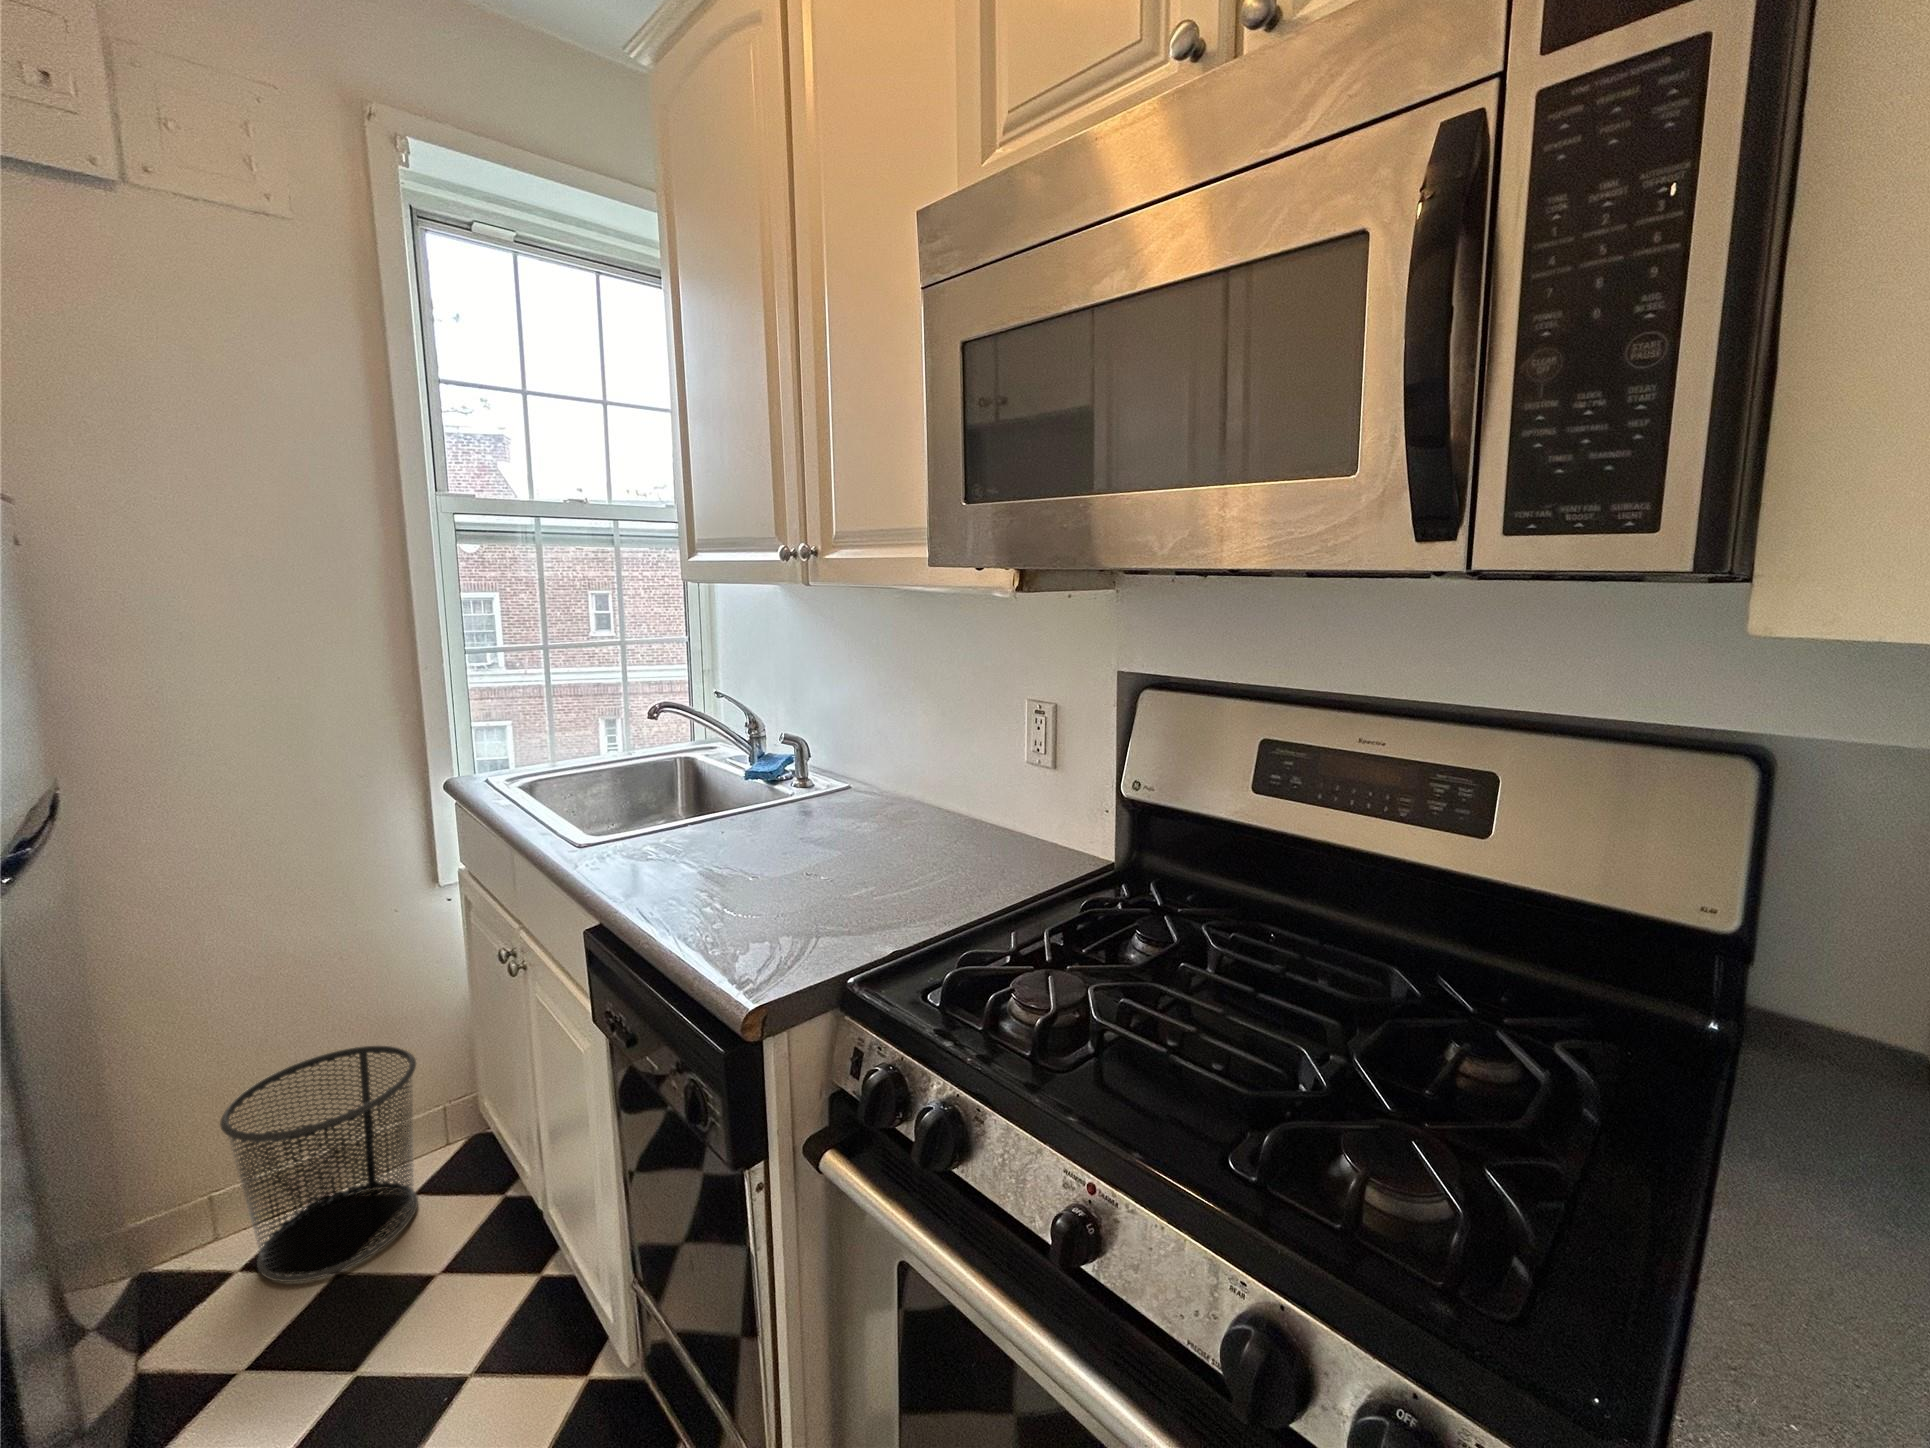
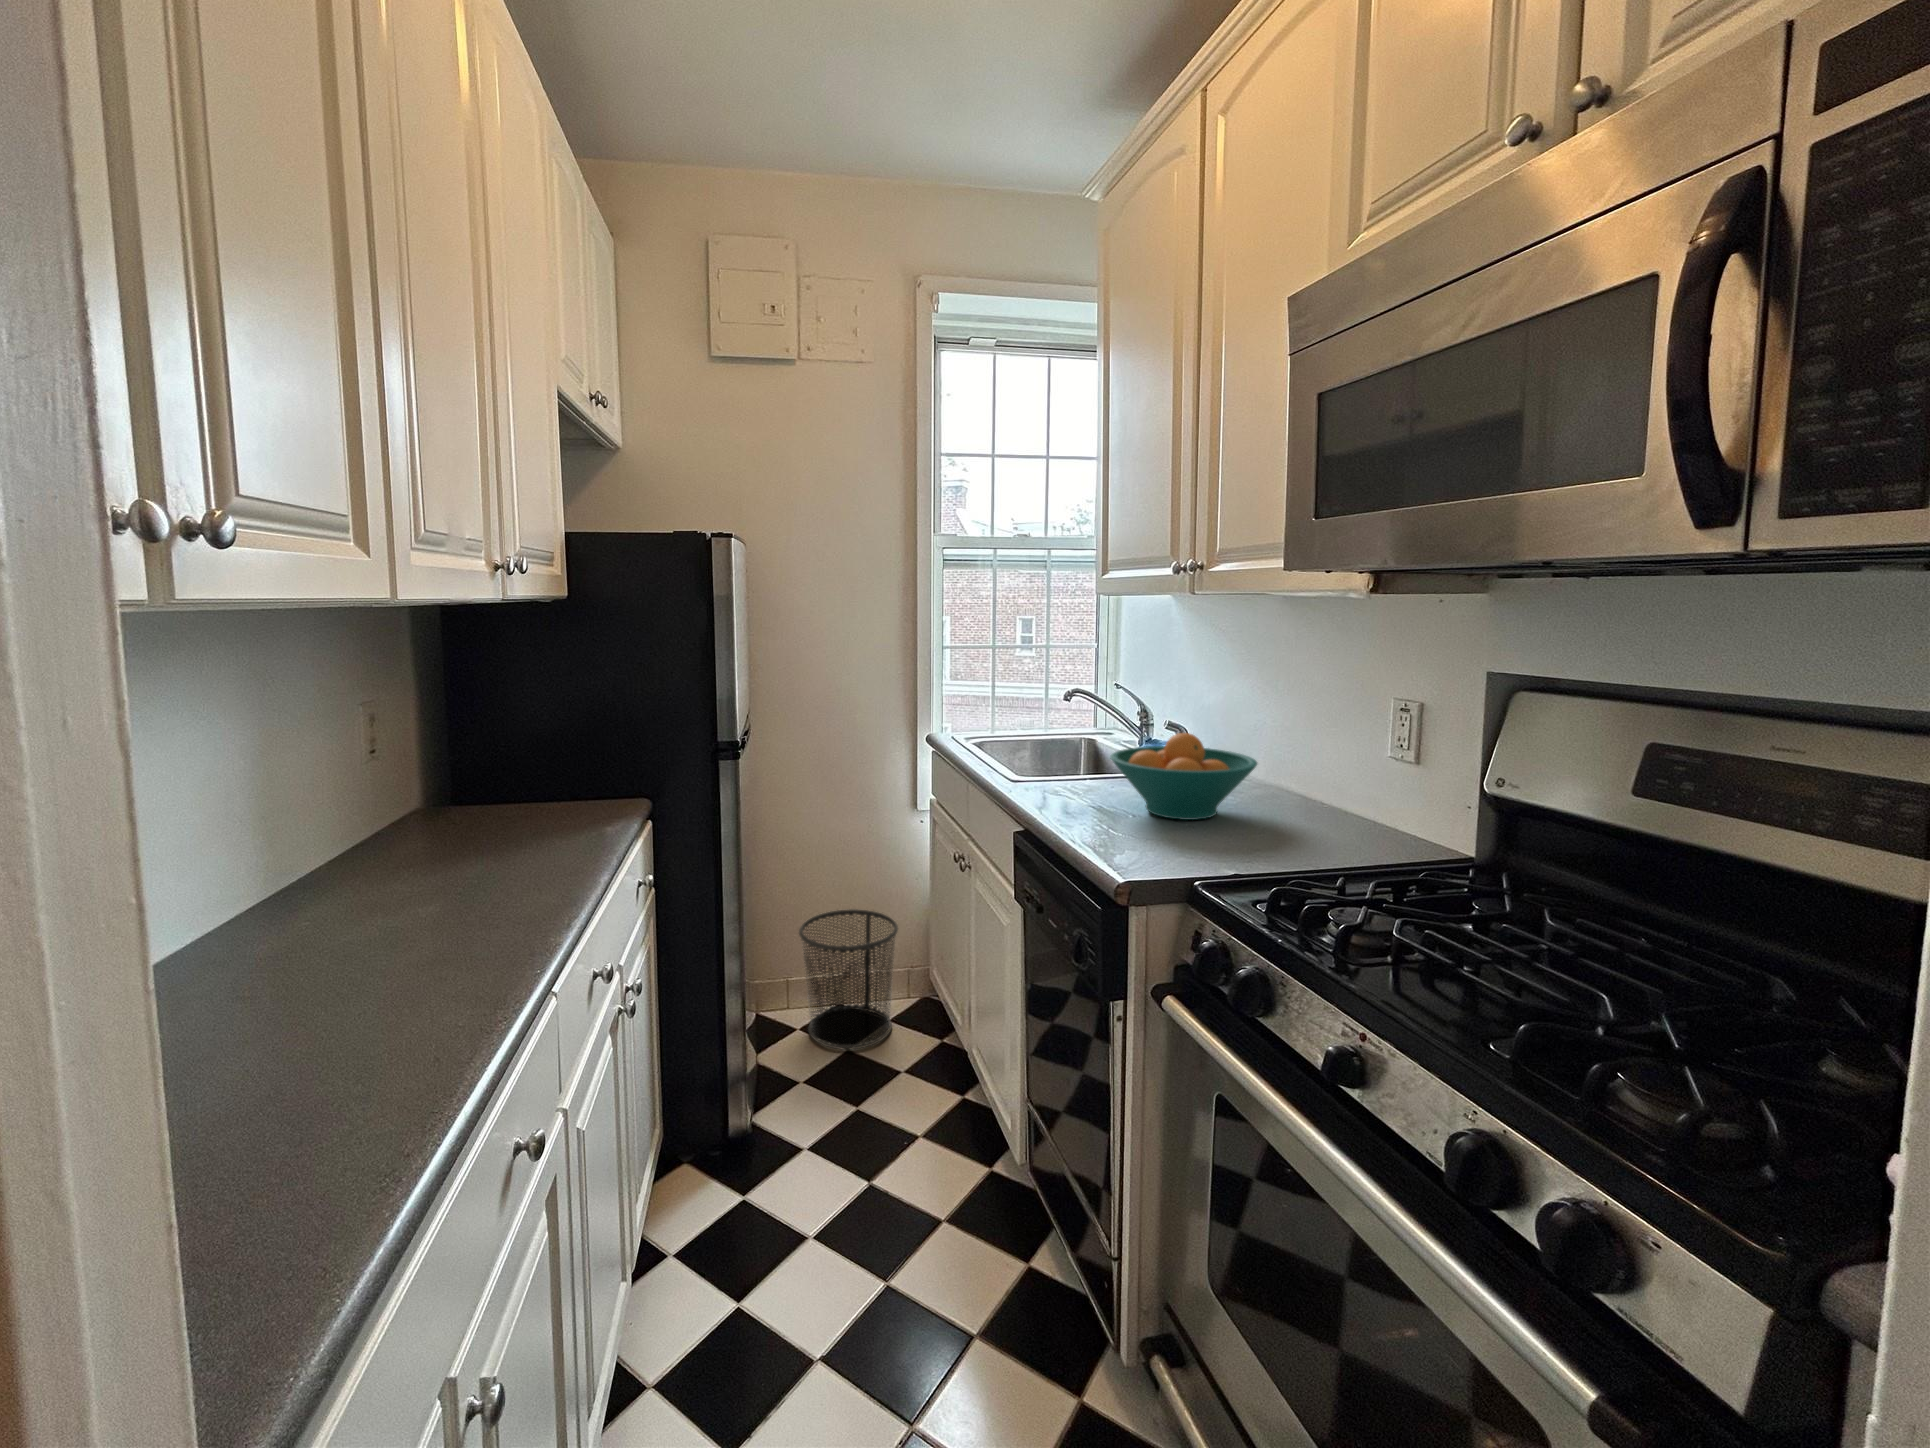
fruit bowl: none [716,761,898,873] -> present [1110,733,1257,820]

